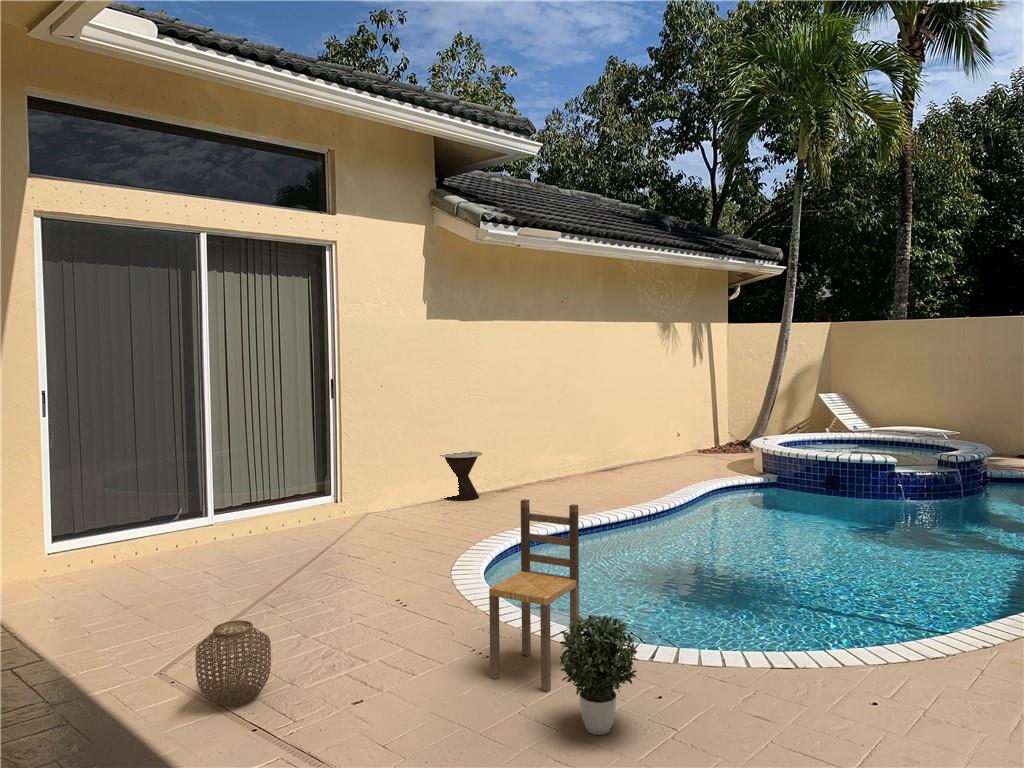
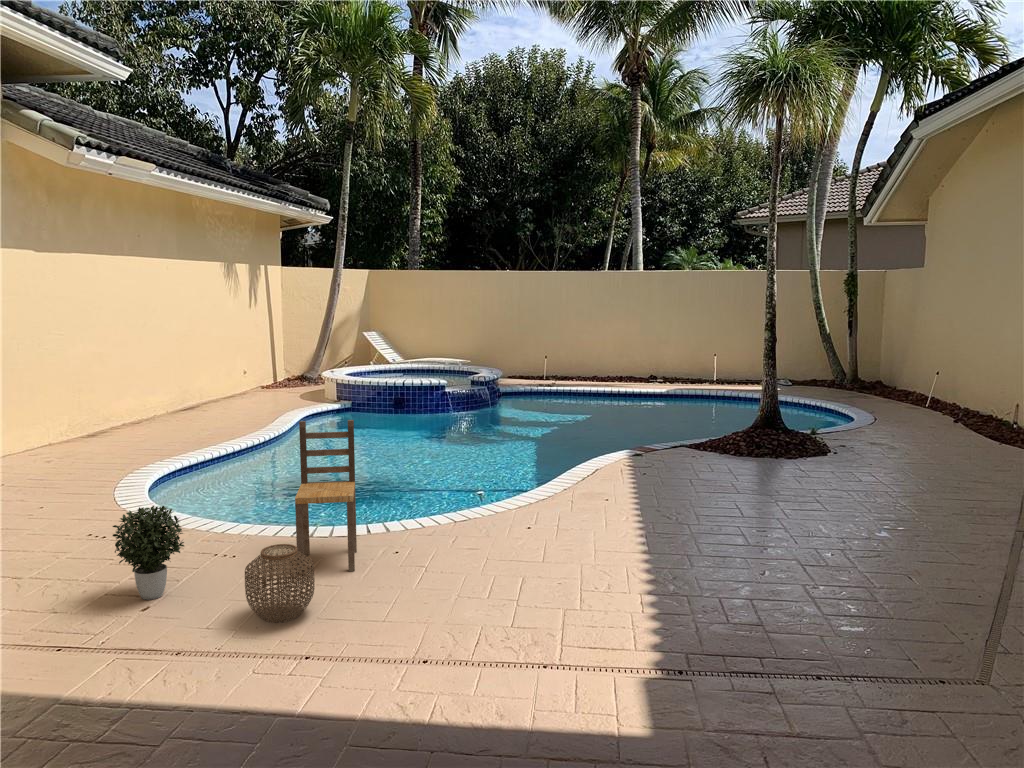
side table: present [440,451,482,501] -> none [29,401,85,457]
potted plant: present [560,615,638,735] -> present [113,506,184,600]
woven basket: present [195,620,271,707] -> present [245,544,315,623]

